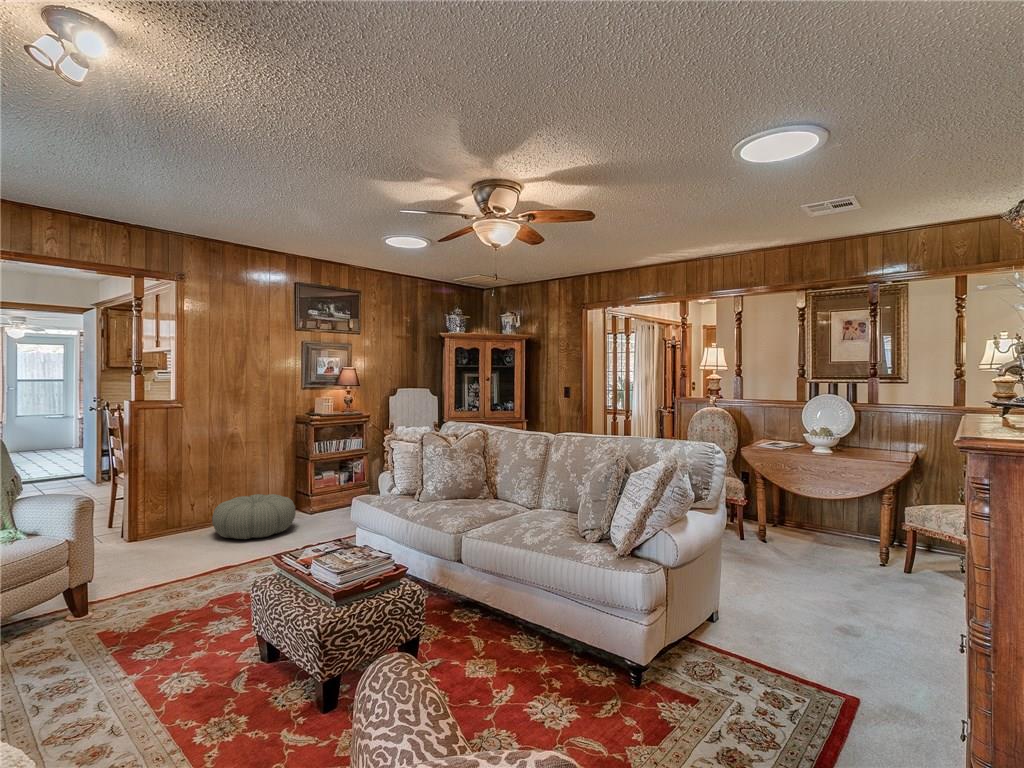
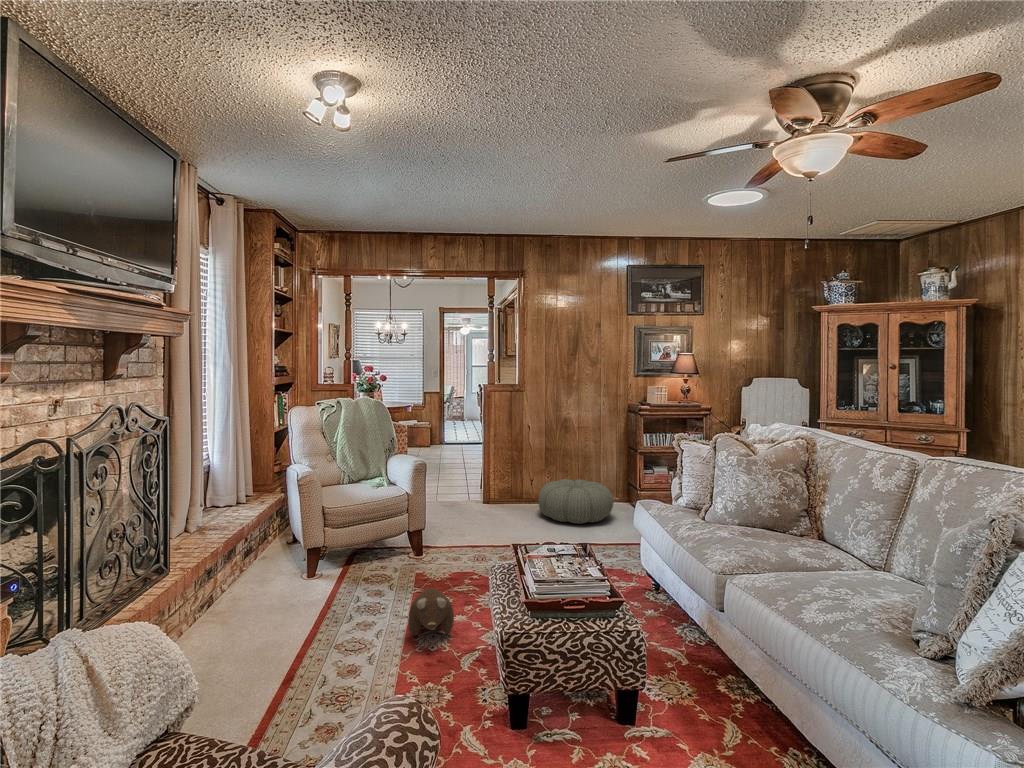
plush toy: none [145,627,204,687] -> present [408,588,454,636]

